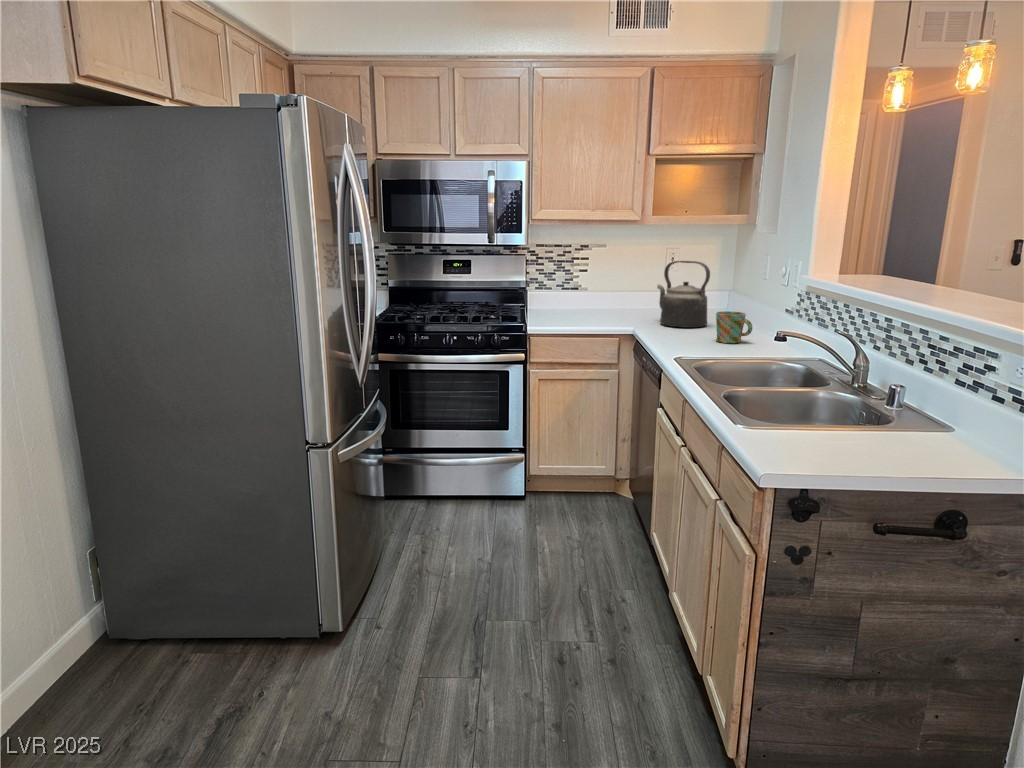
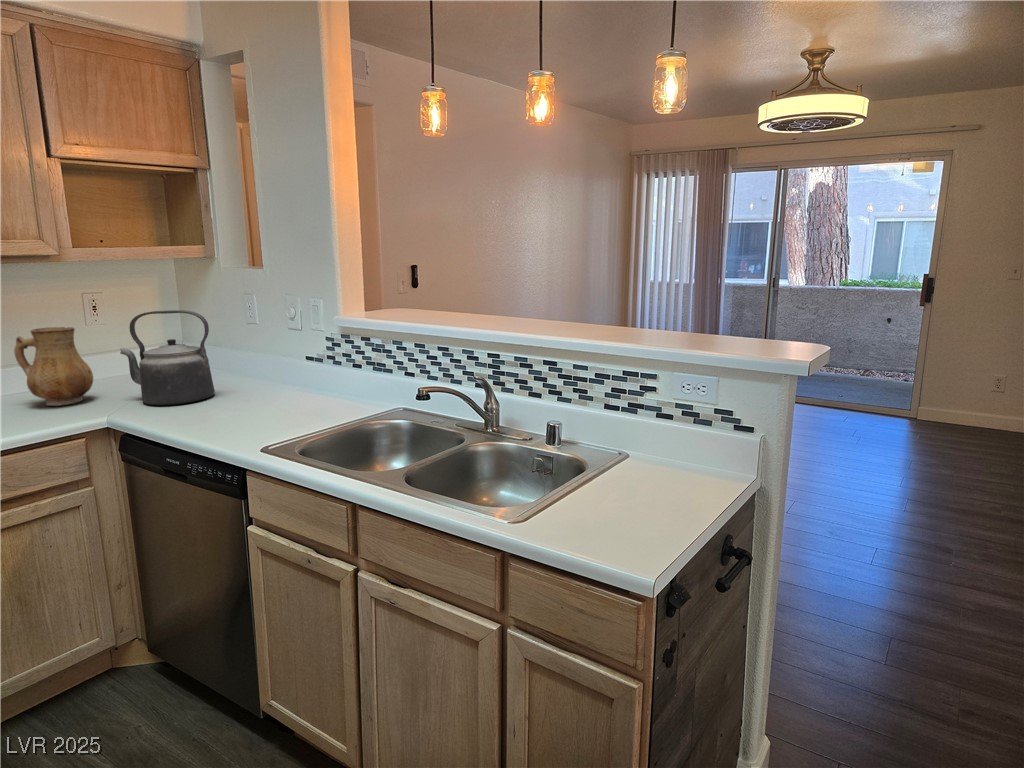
ceramic pitcher: none [608,267,643,317] -> present [14,327,93,406]
mug: present [716,311,753,343] -> none [253,370,305,413]

